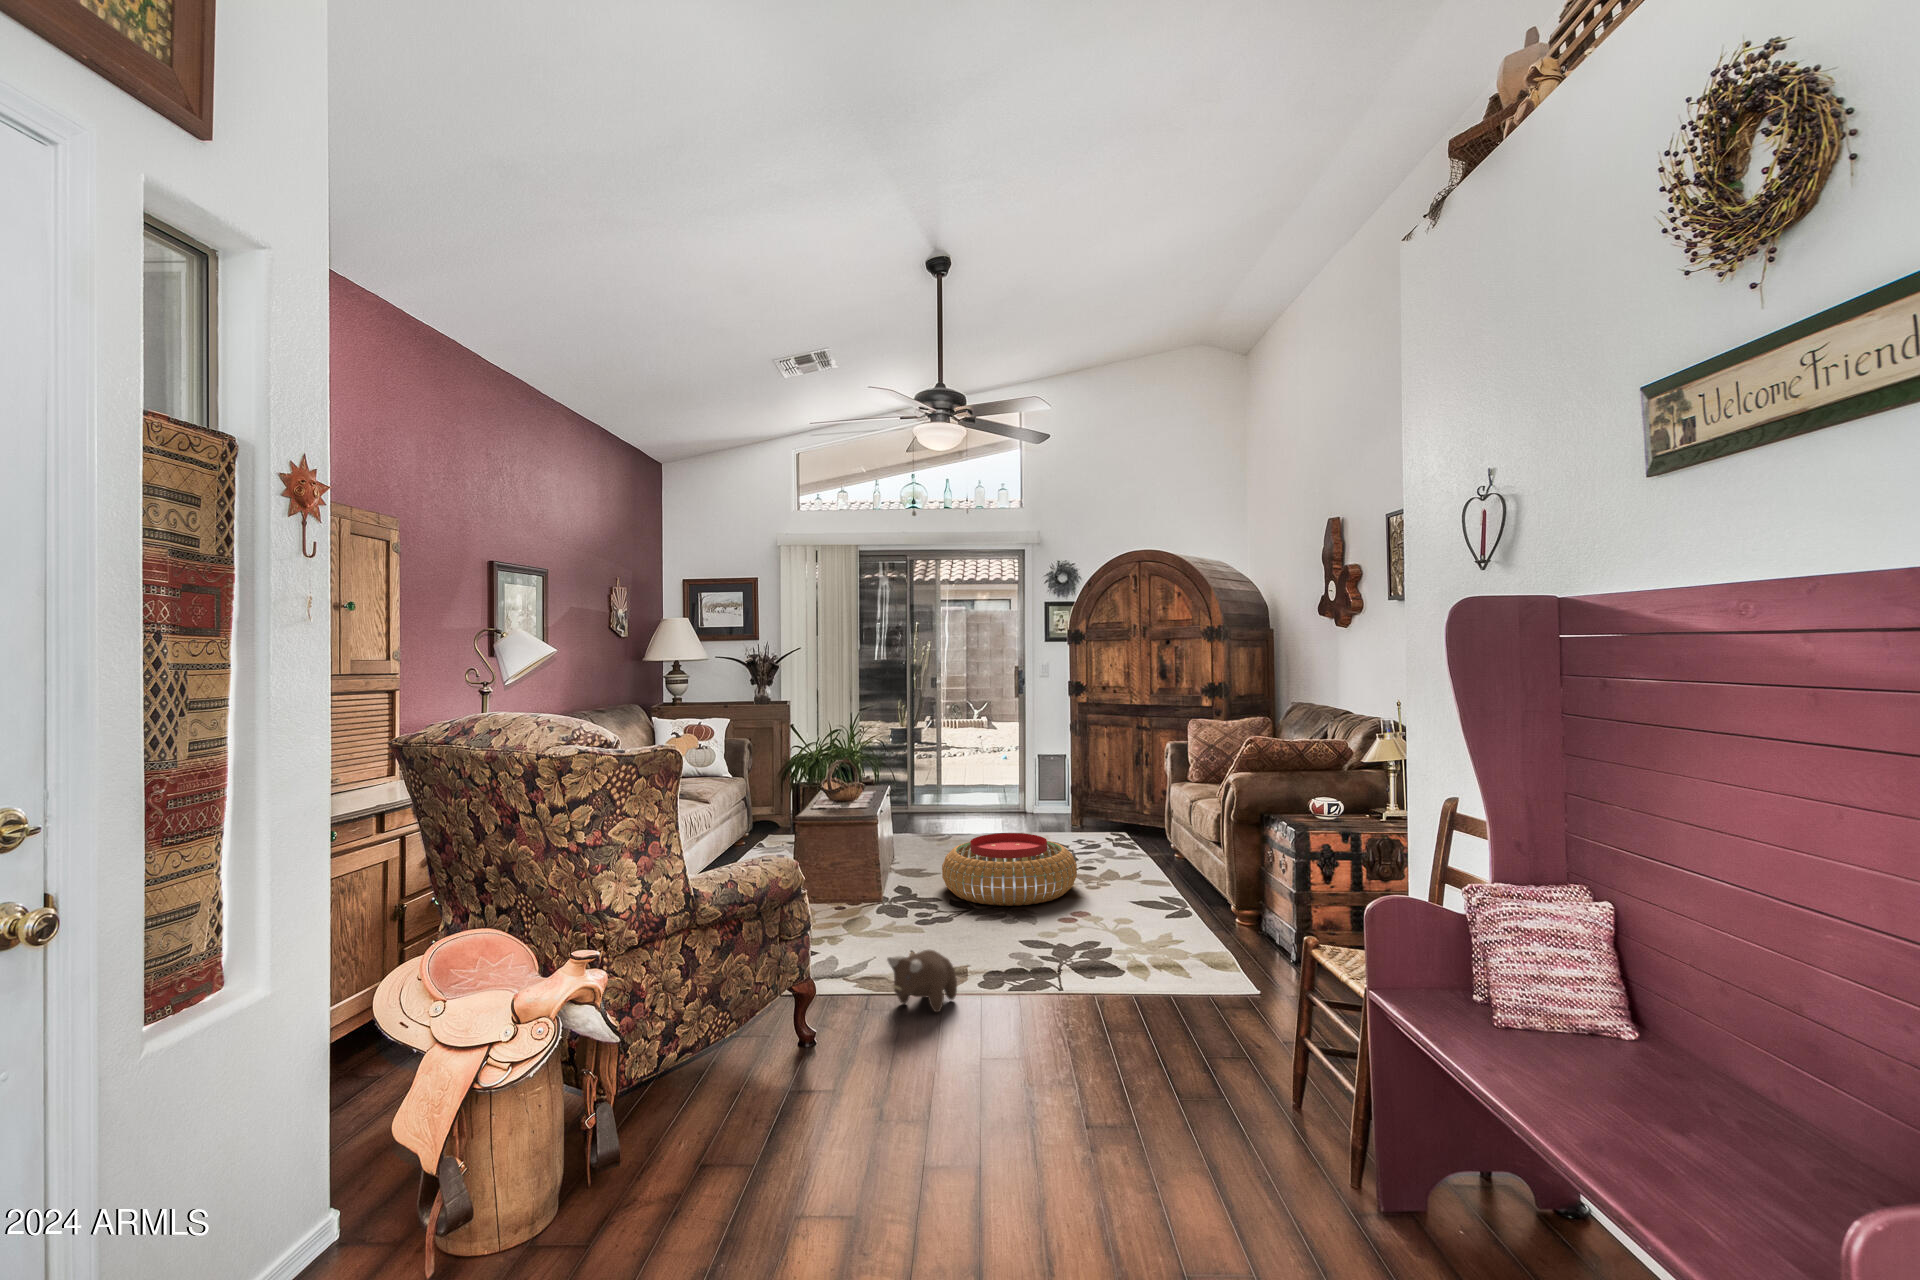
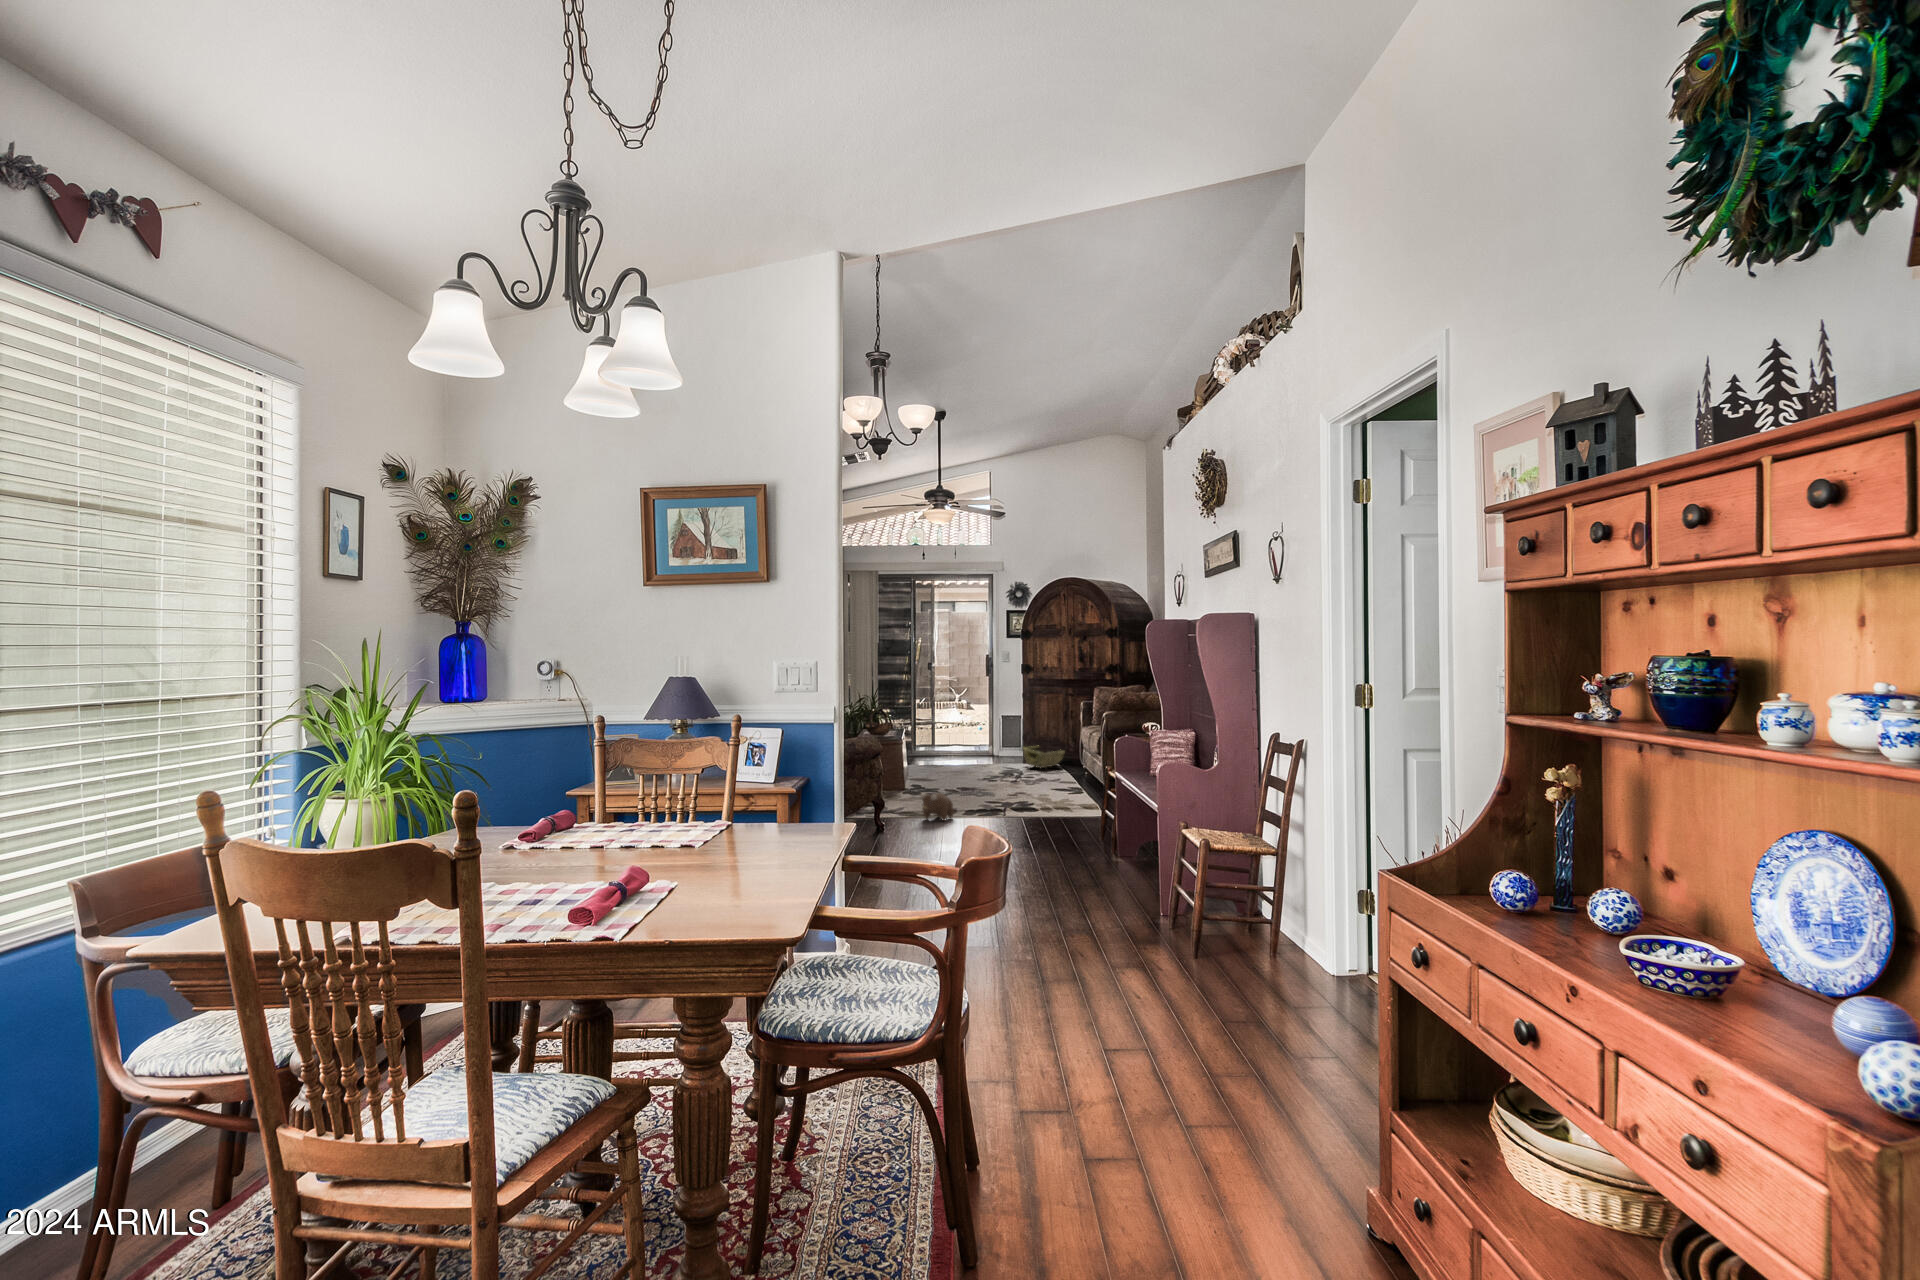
woven basket: none [1074,806,1139,846] -> present [1023,746,1065,768]
pouf: present [942,833,1077,906] -> none [941,754,1021,791]

